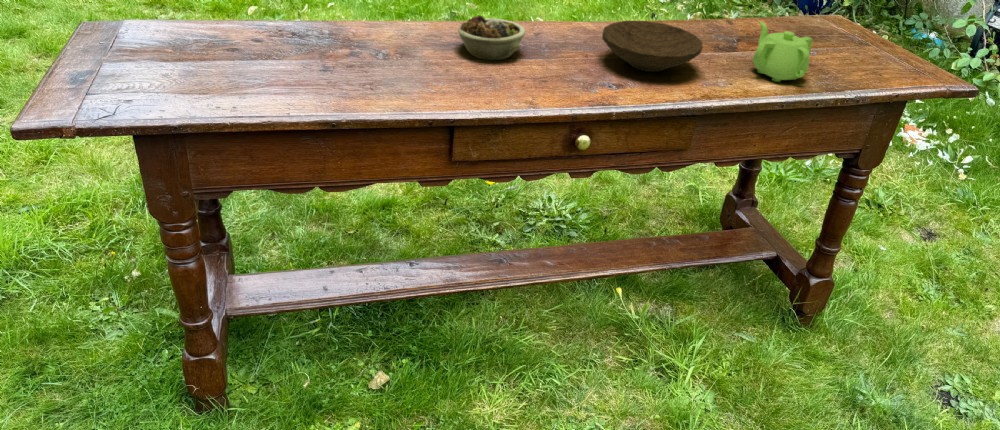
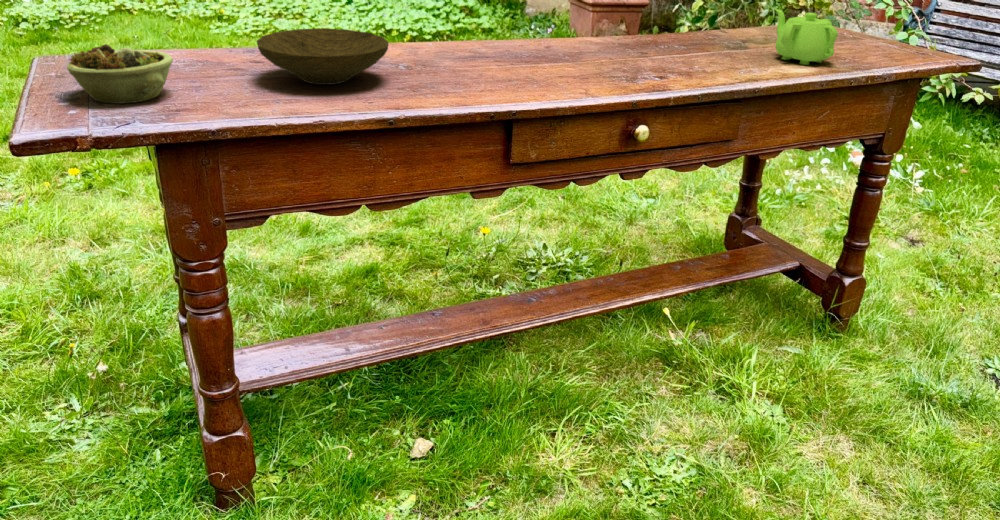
succulent planter: present [458,15,525,60] -> present [67,44,173,104]
wooden bowl: present [602,21,703,72] -> present [257,28,389,85]

